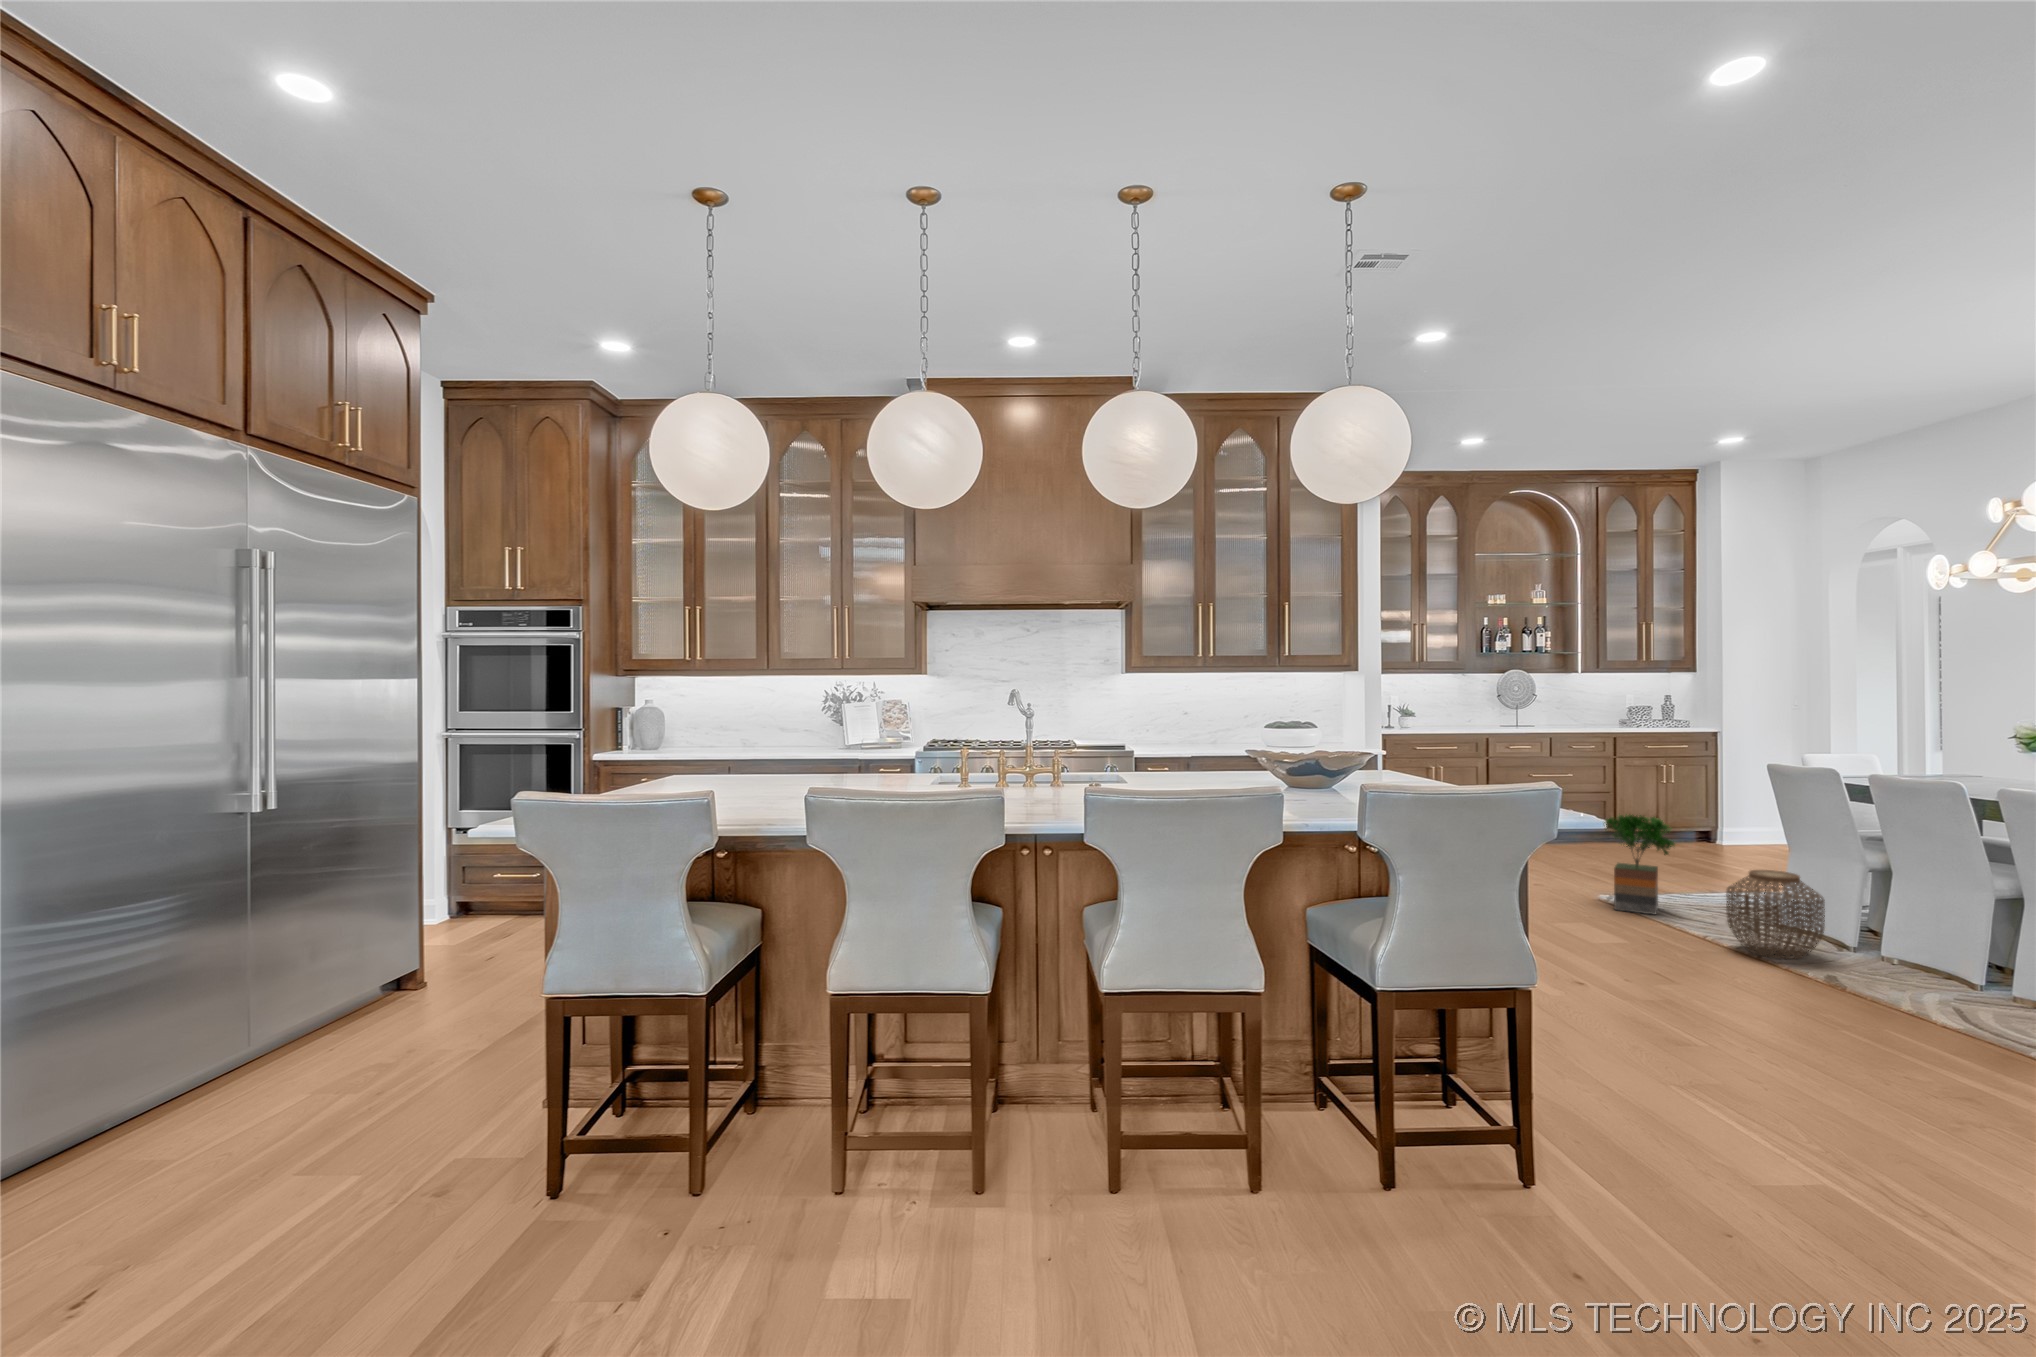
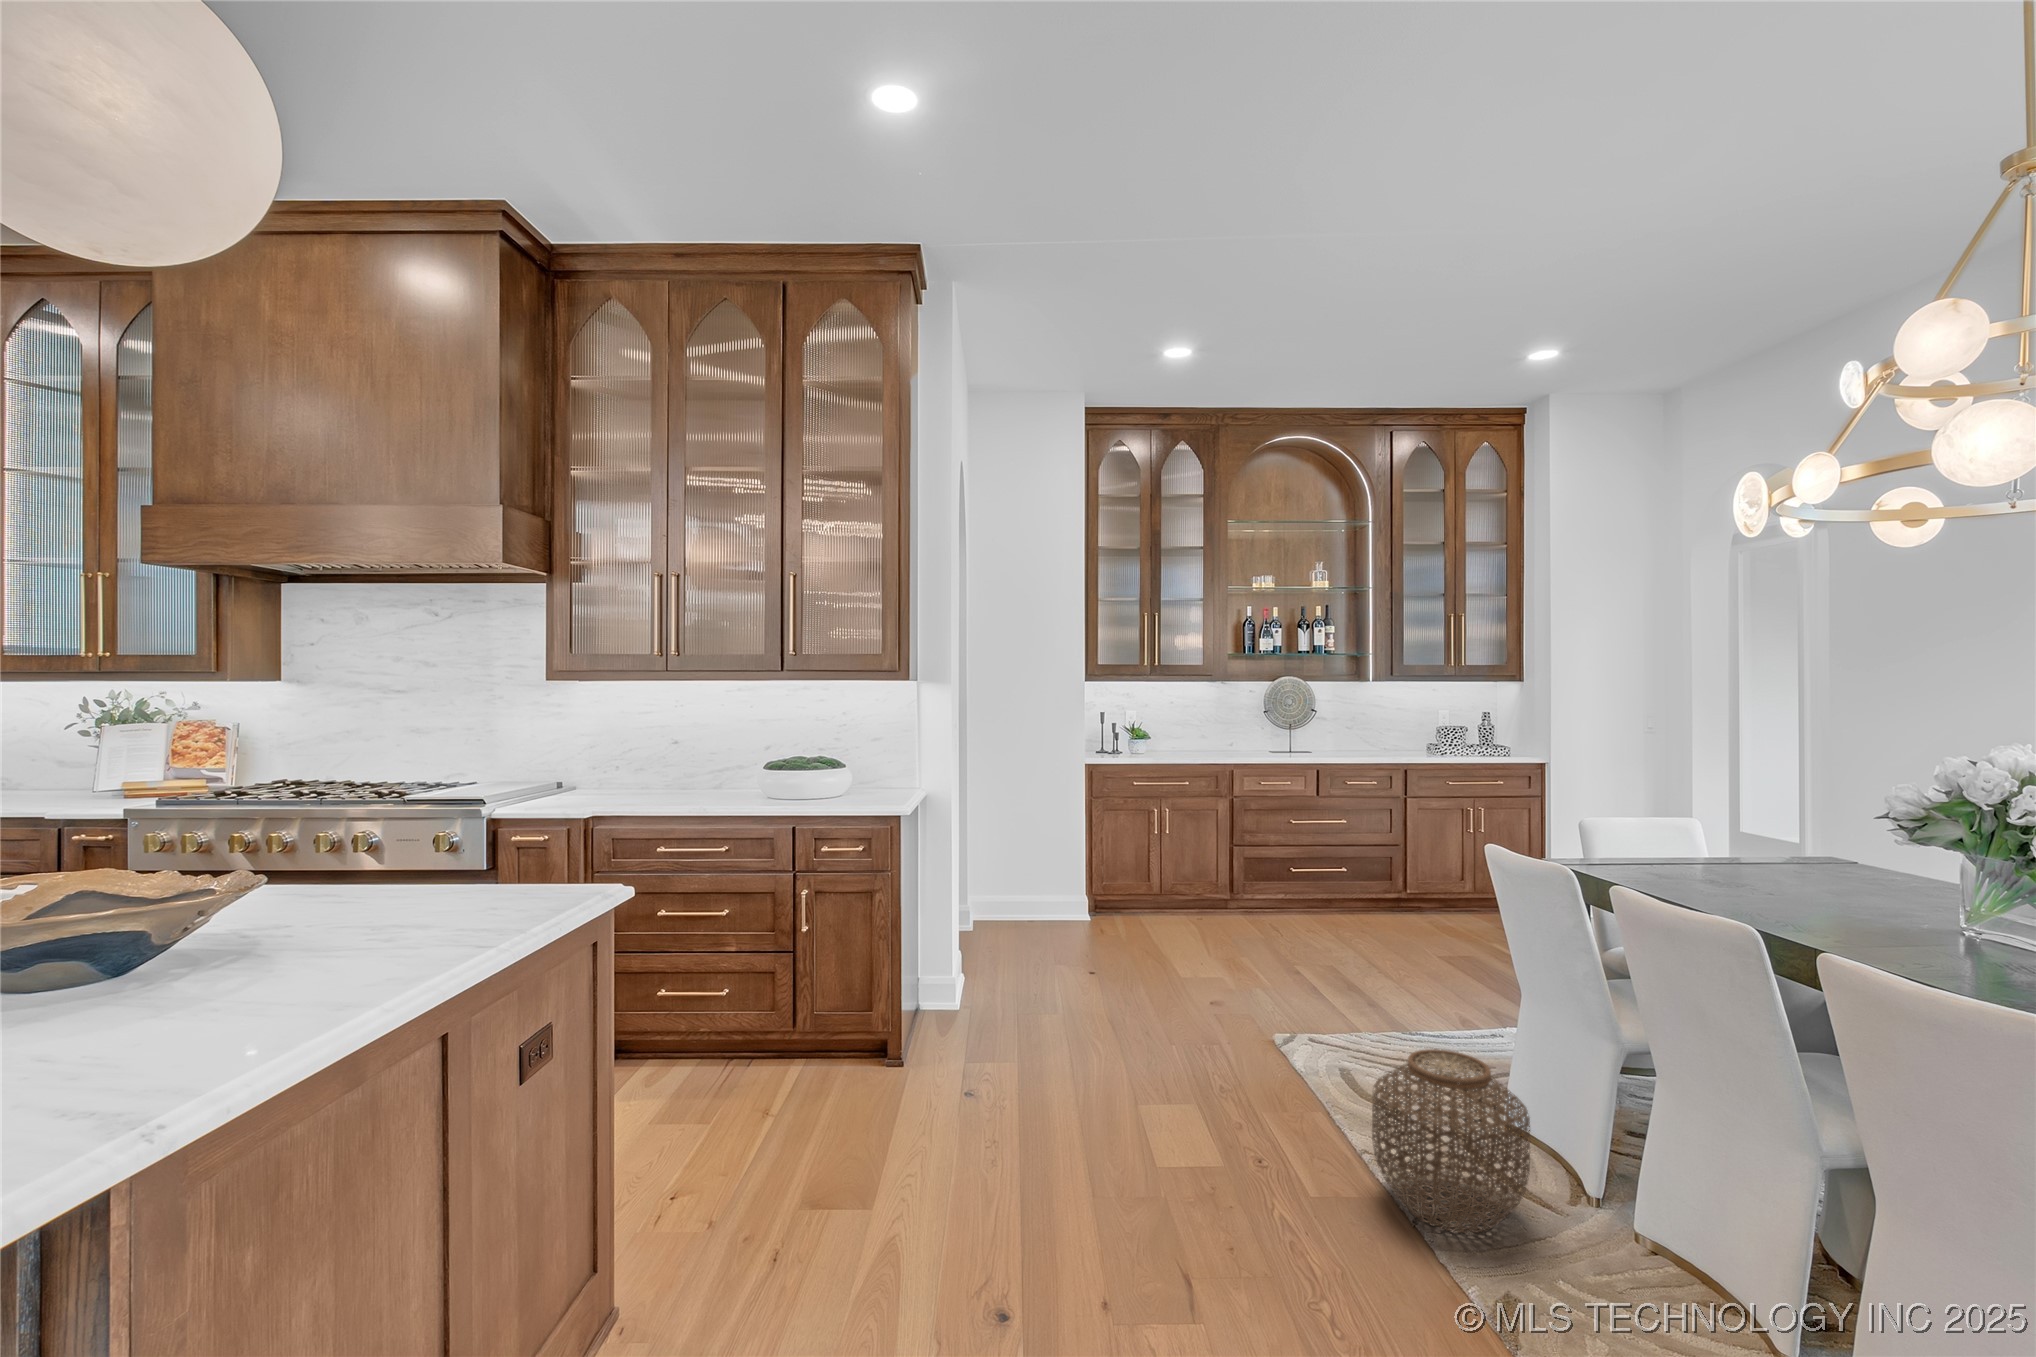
potted tree: present [1604,814,1675,915] -> none [1265,908,1369,1083]

